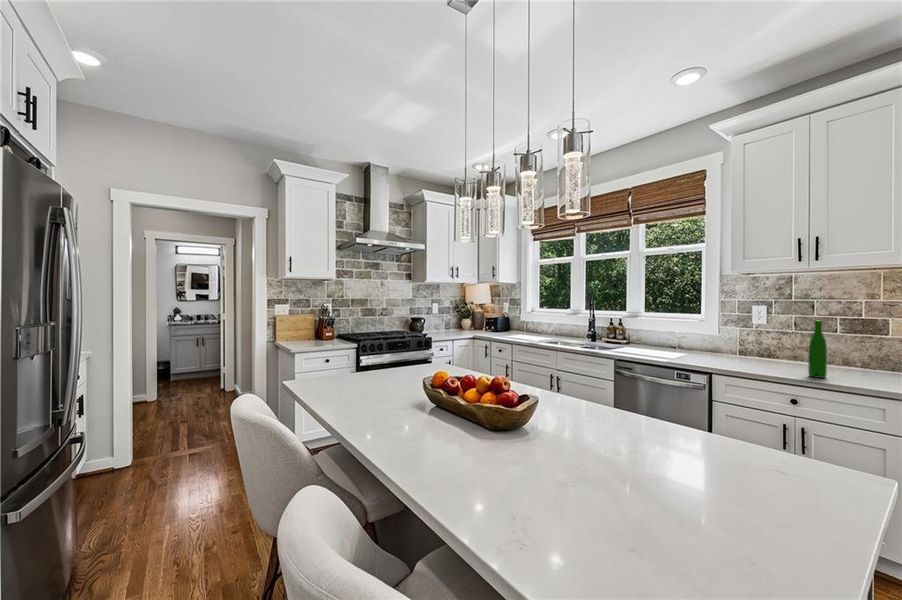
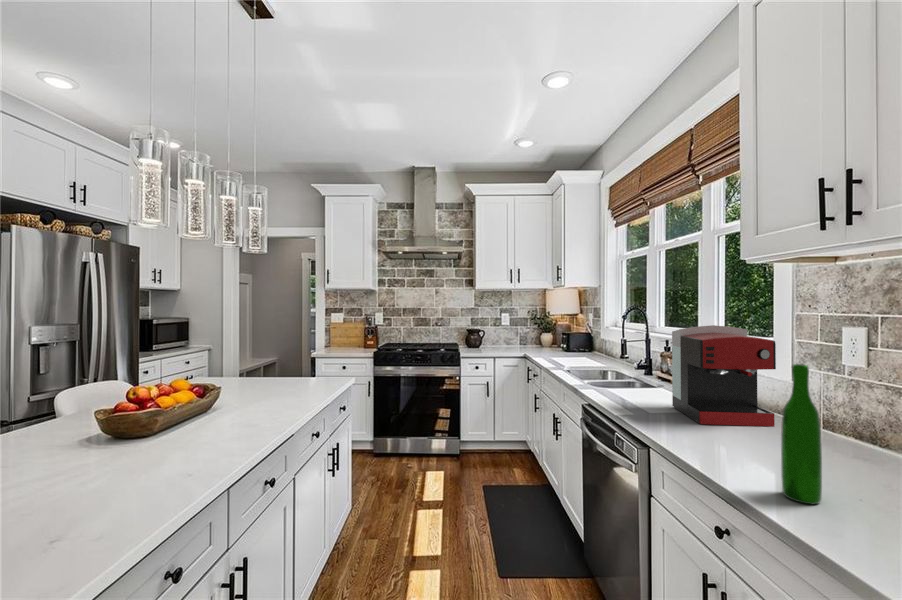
coffee maker: none [665,307,728,359] -> present [672,325,776,427]

